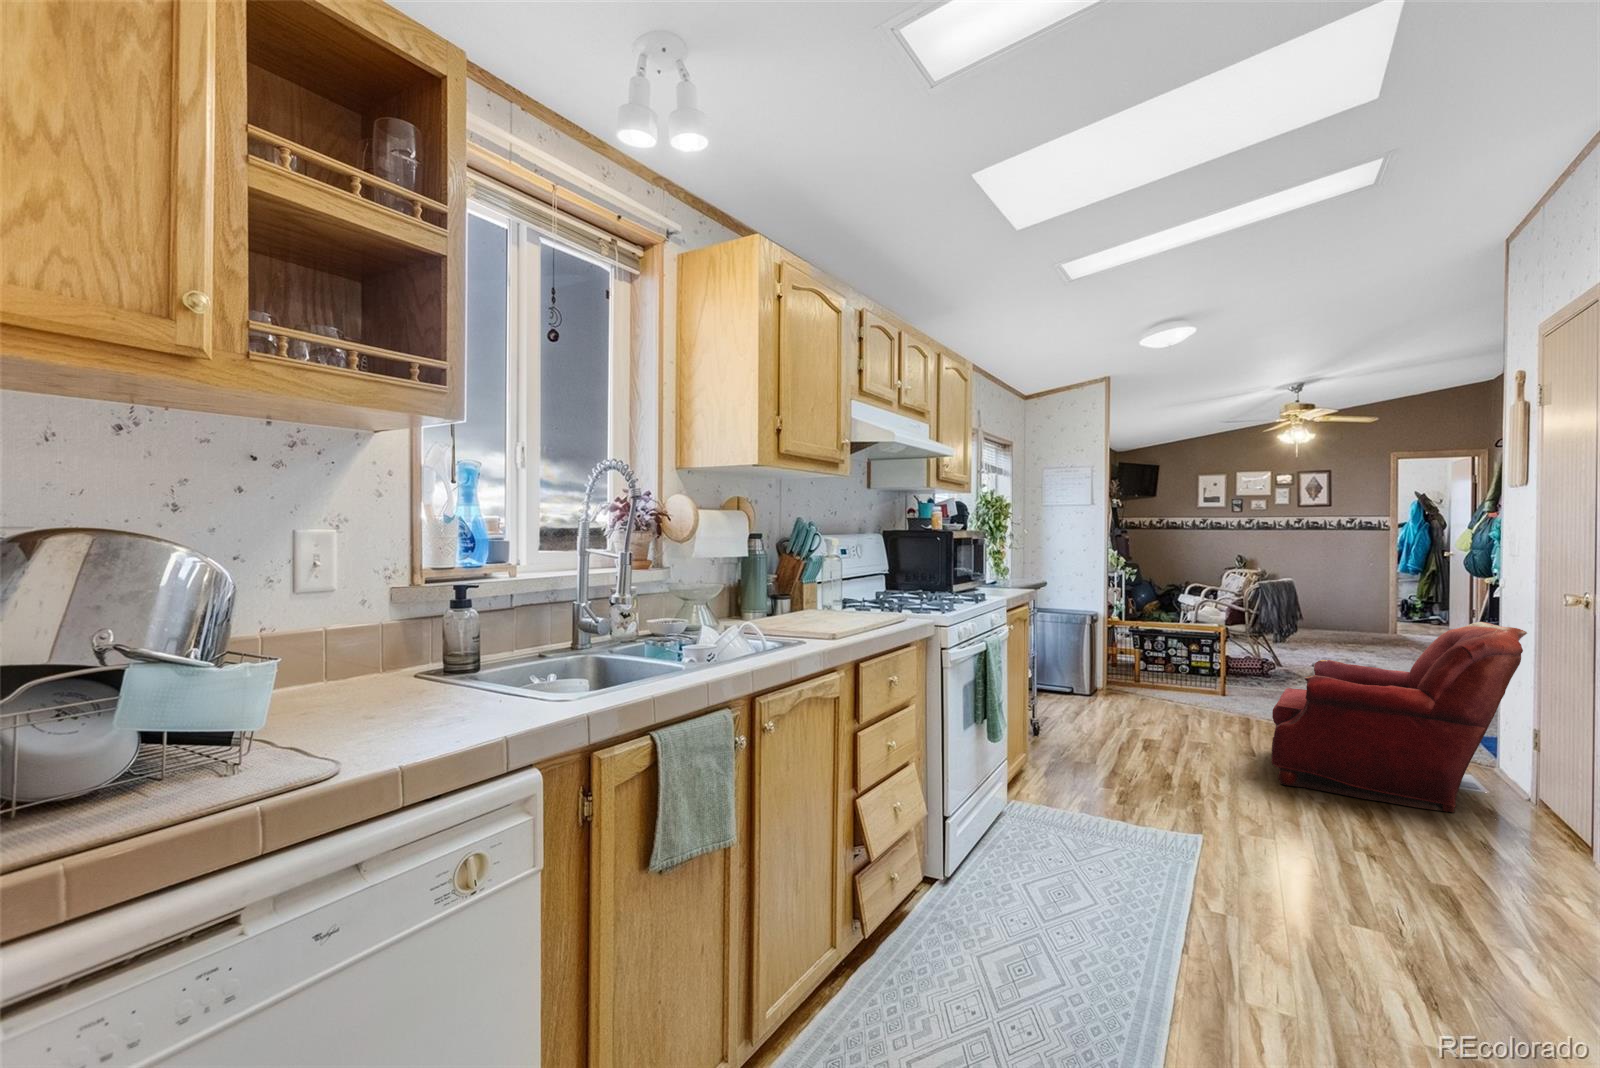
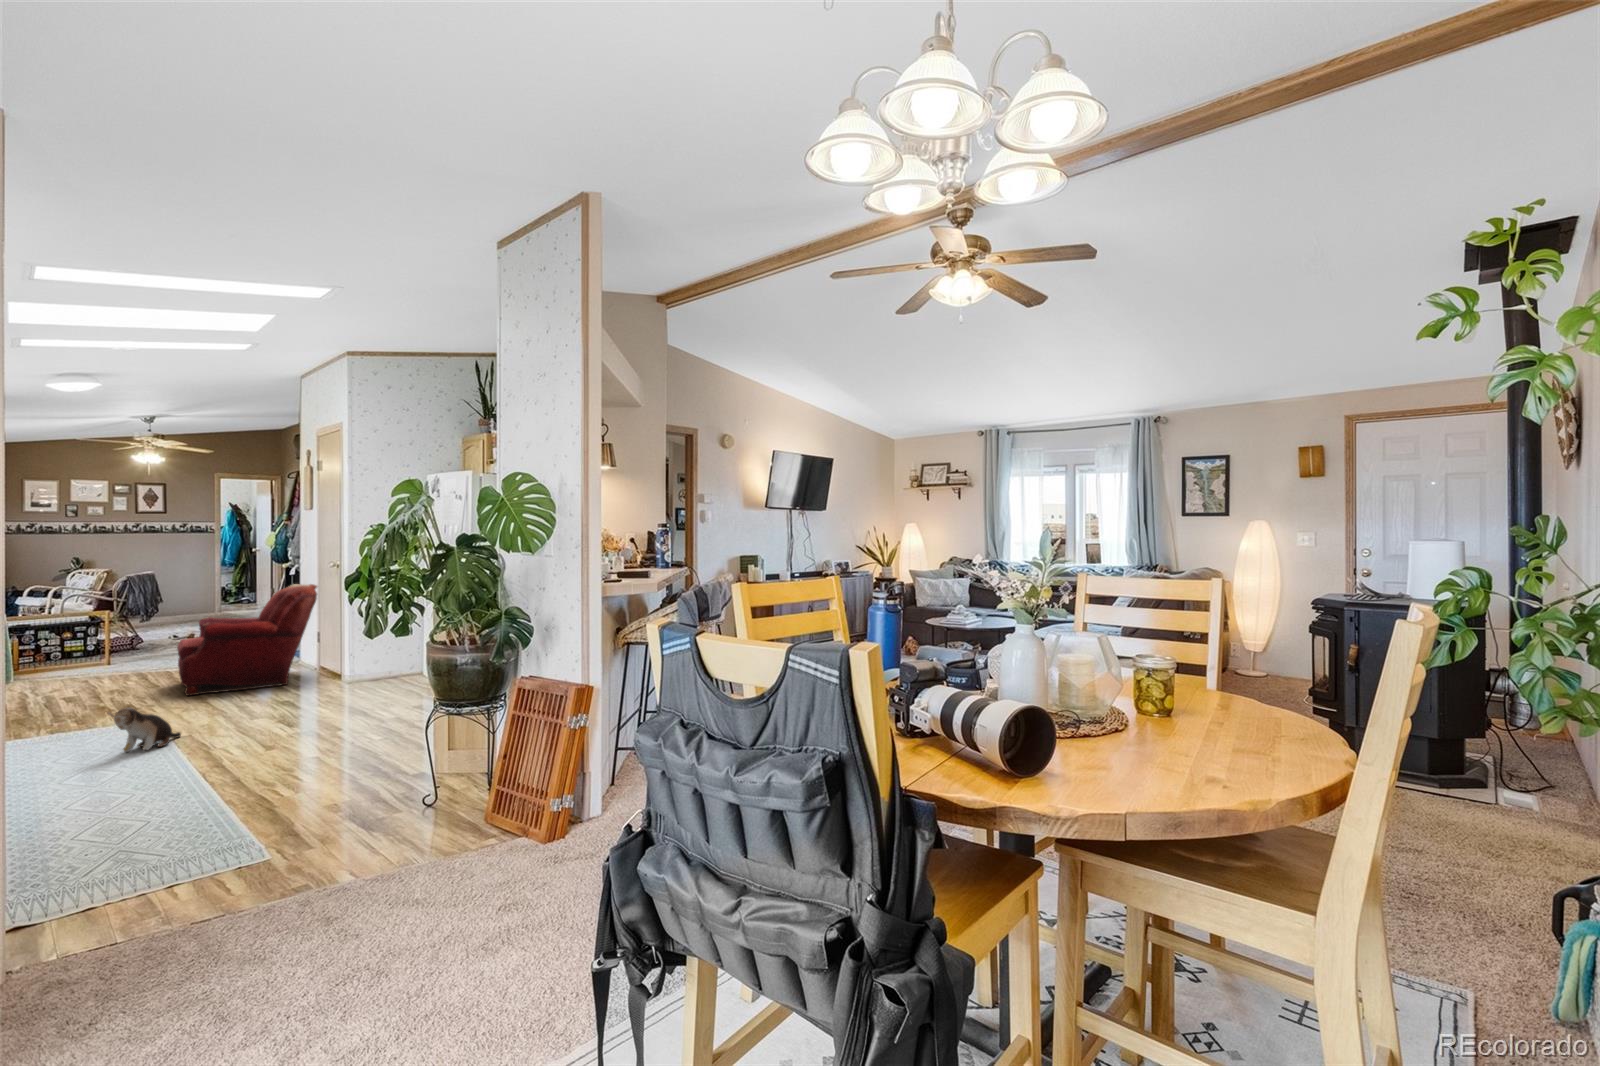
plush toy: none [1090,824,1217,911] -> present [108,707,181,752]

